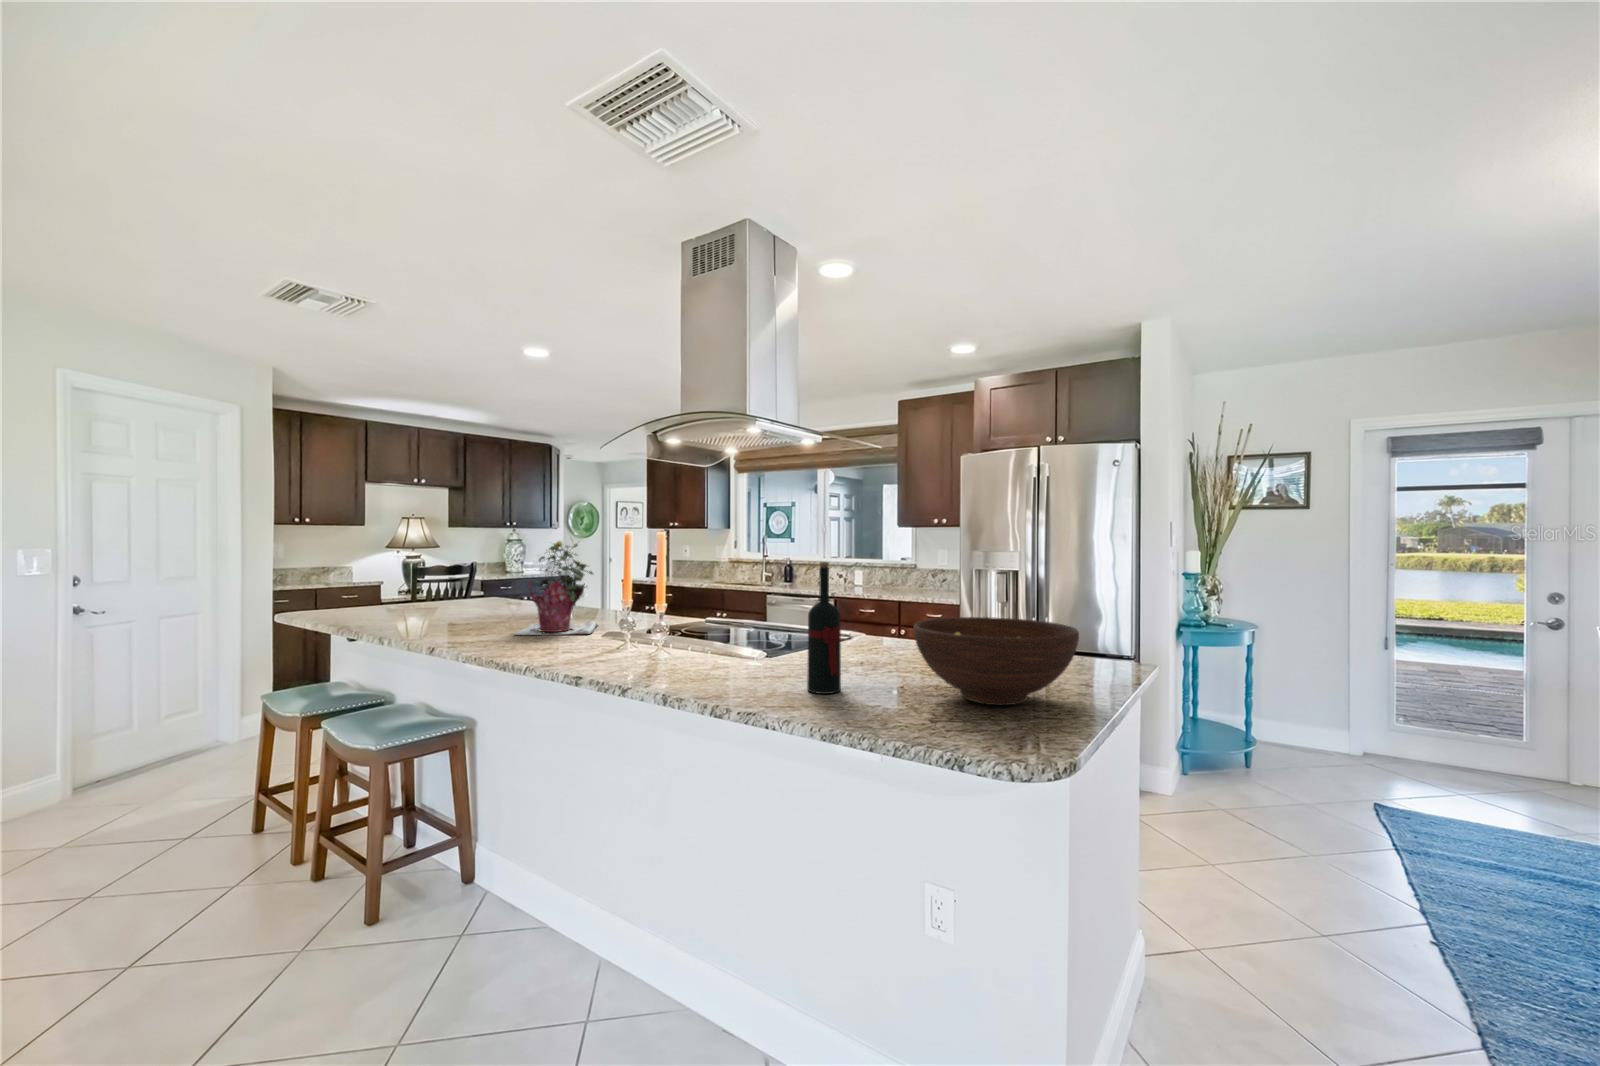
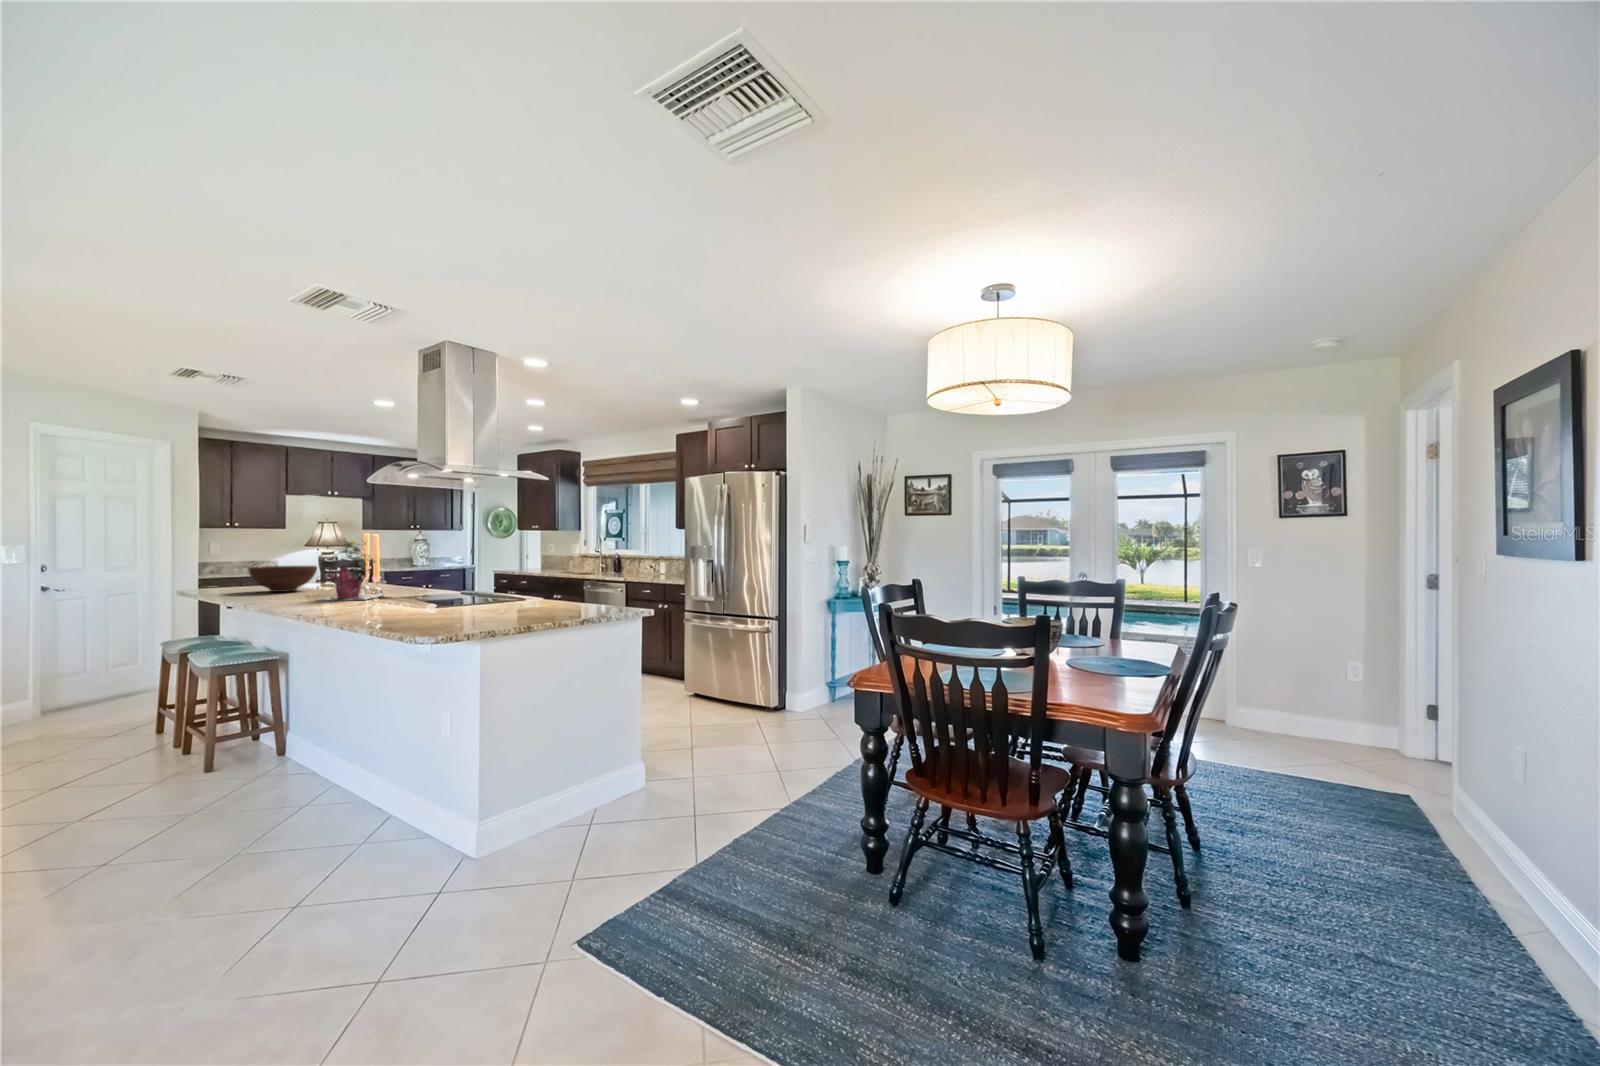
wine bottle: present [807,562,841,694] -> none [413,552,433,621]
fruit bowl: present [914,617,1079,705] -> present [248,566,317,592]

